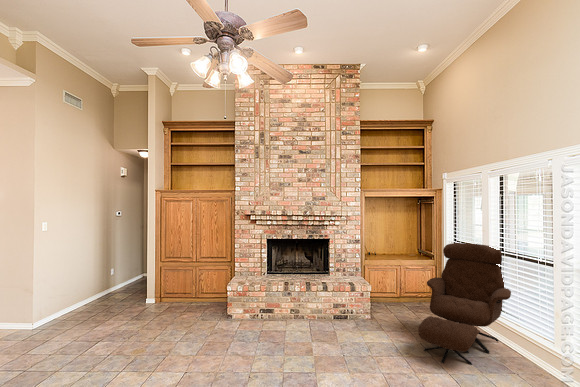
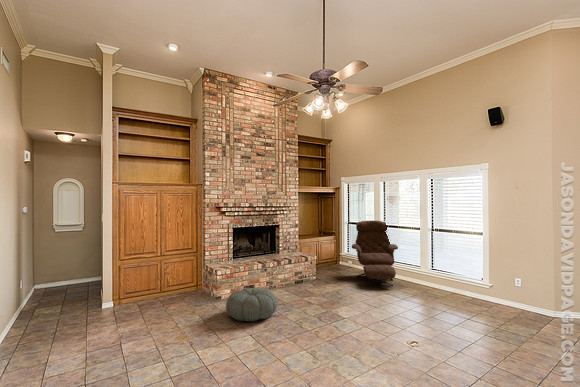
pouf: none [187,314,250,358] -> present [226,288,277,321]

